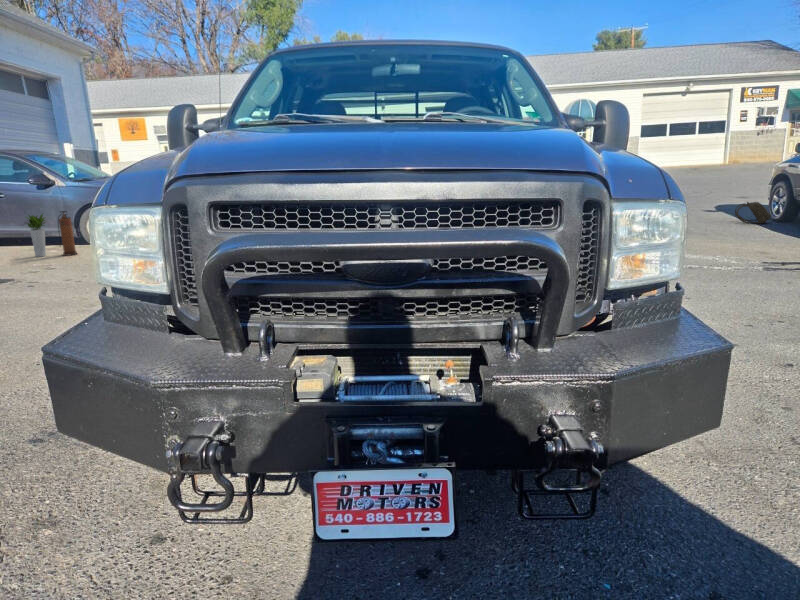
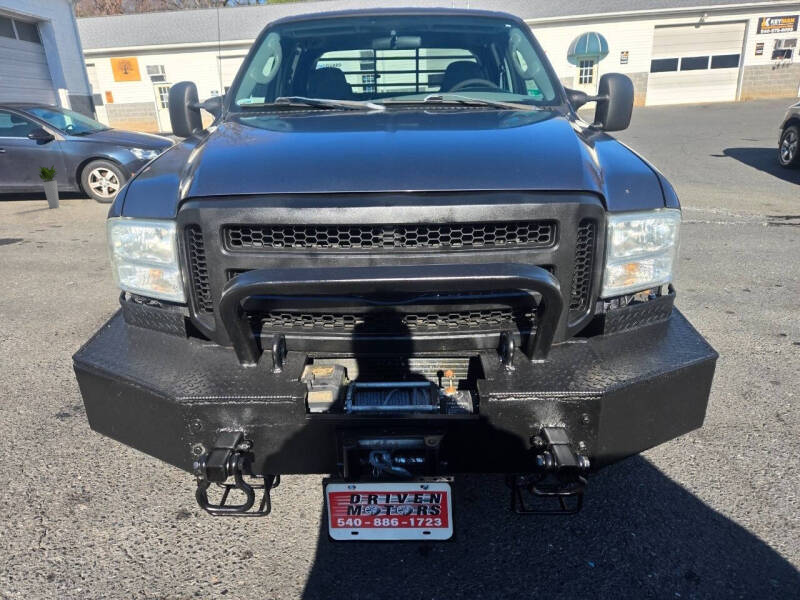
backpack: present [735,202,771,224] -> none [742,147,778,170]
fire extinguisher: present [58,211,77,256] -> none [69,162,91,207]

